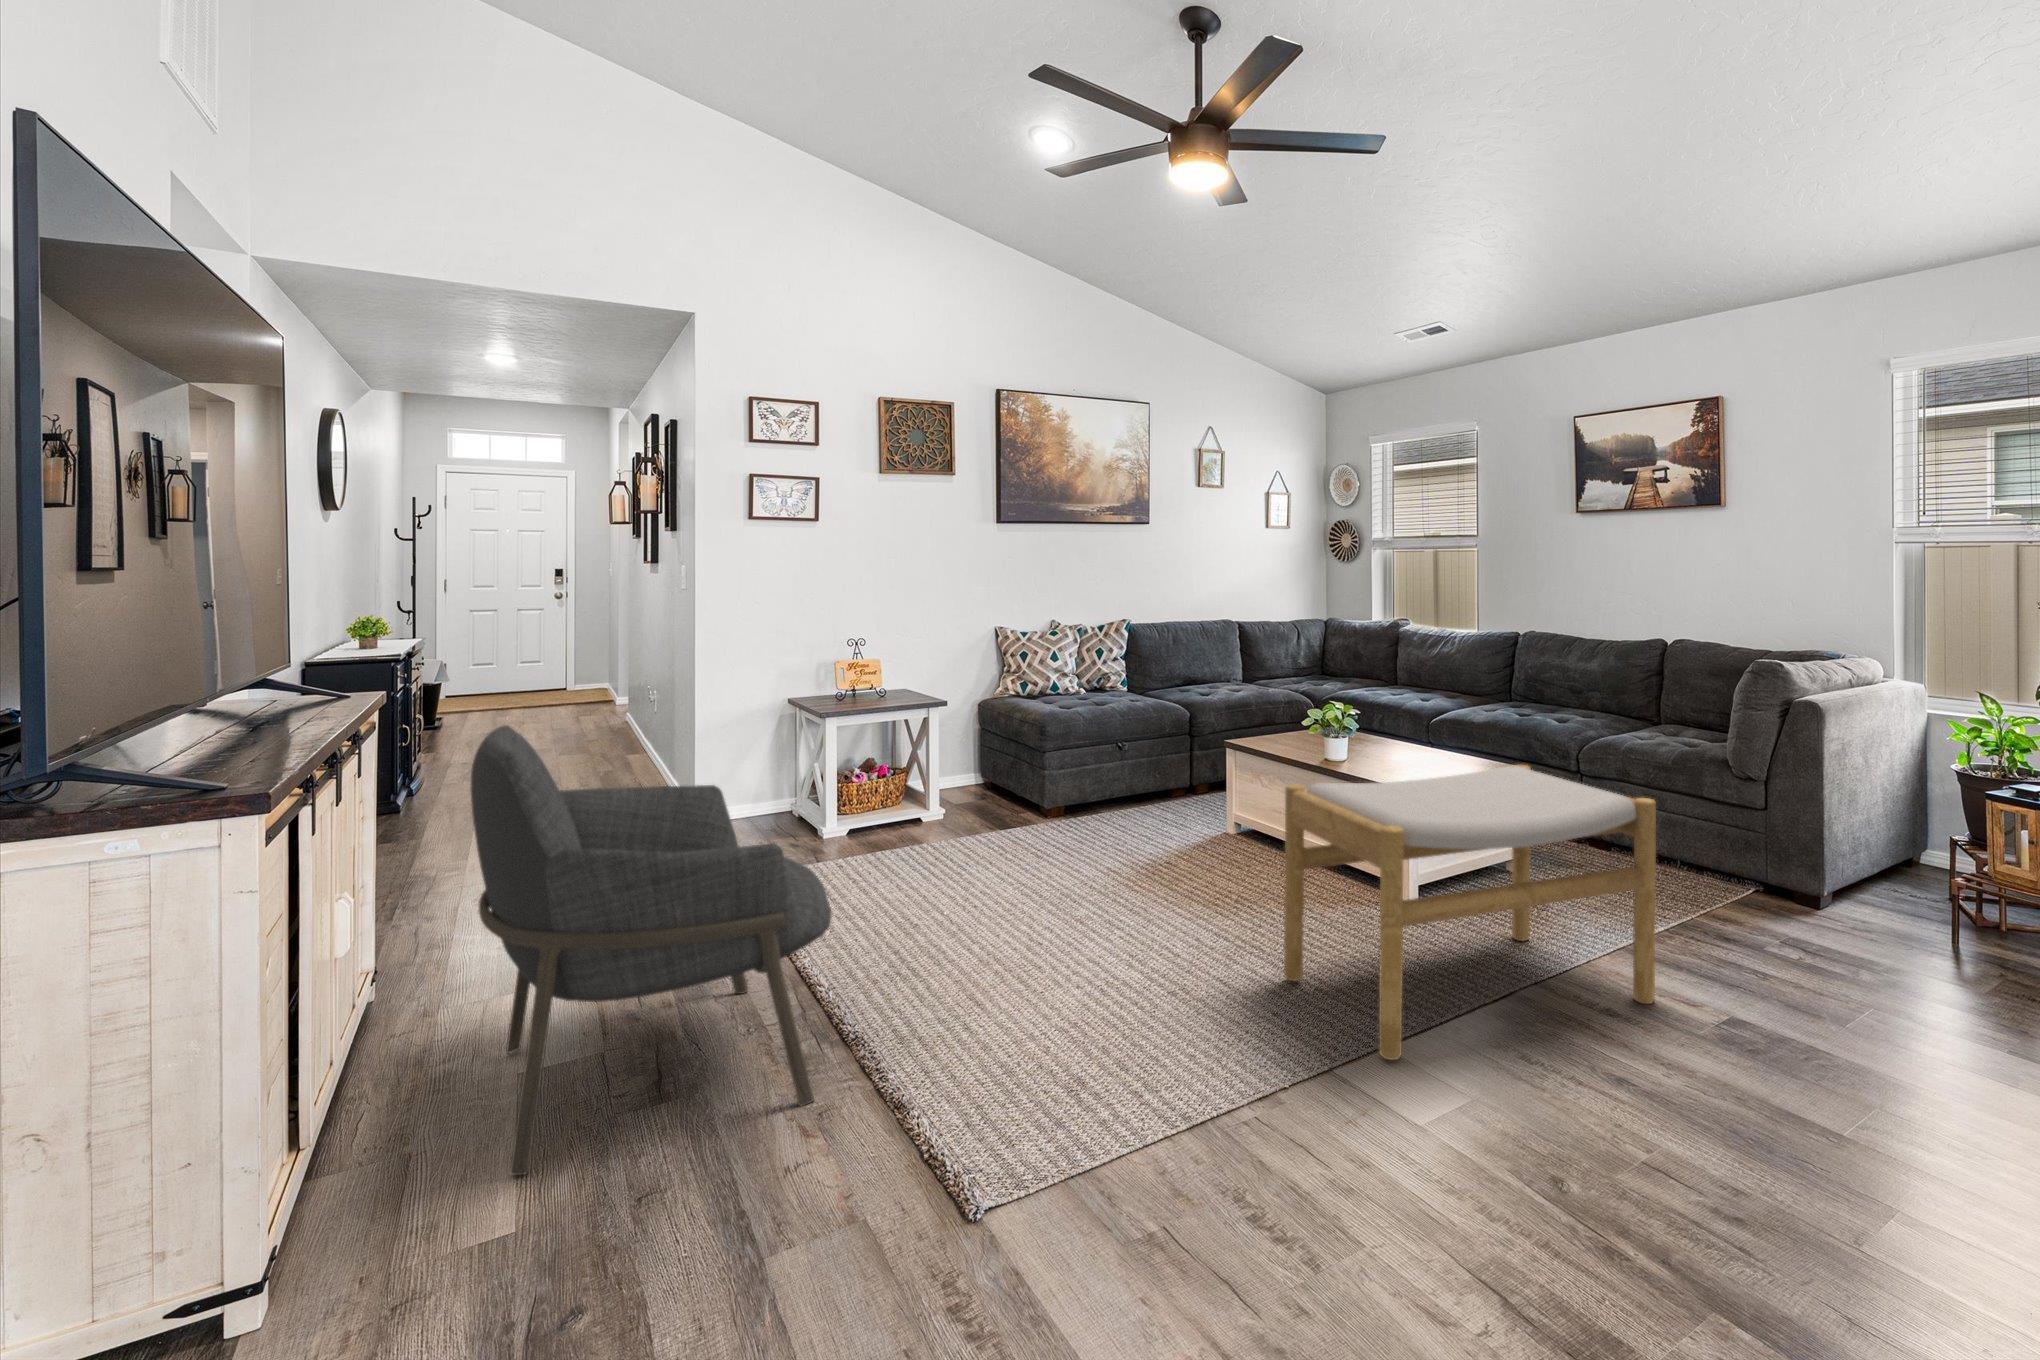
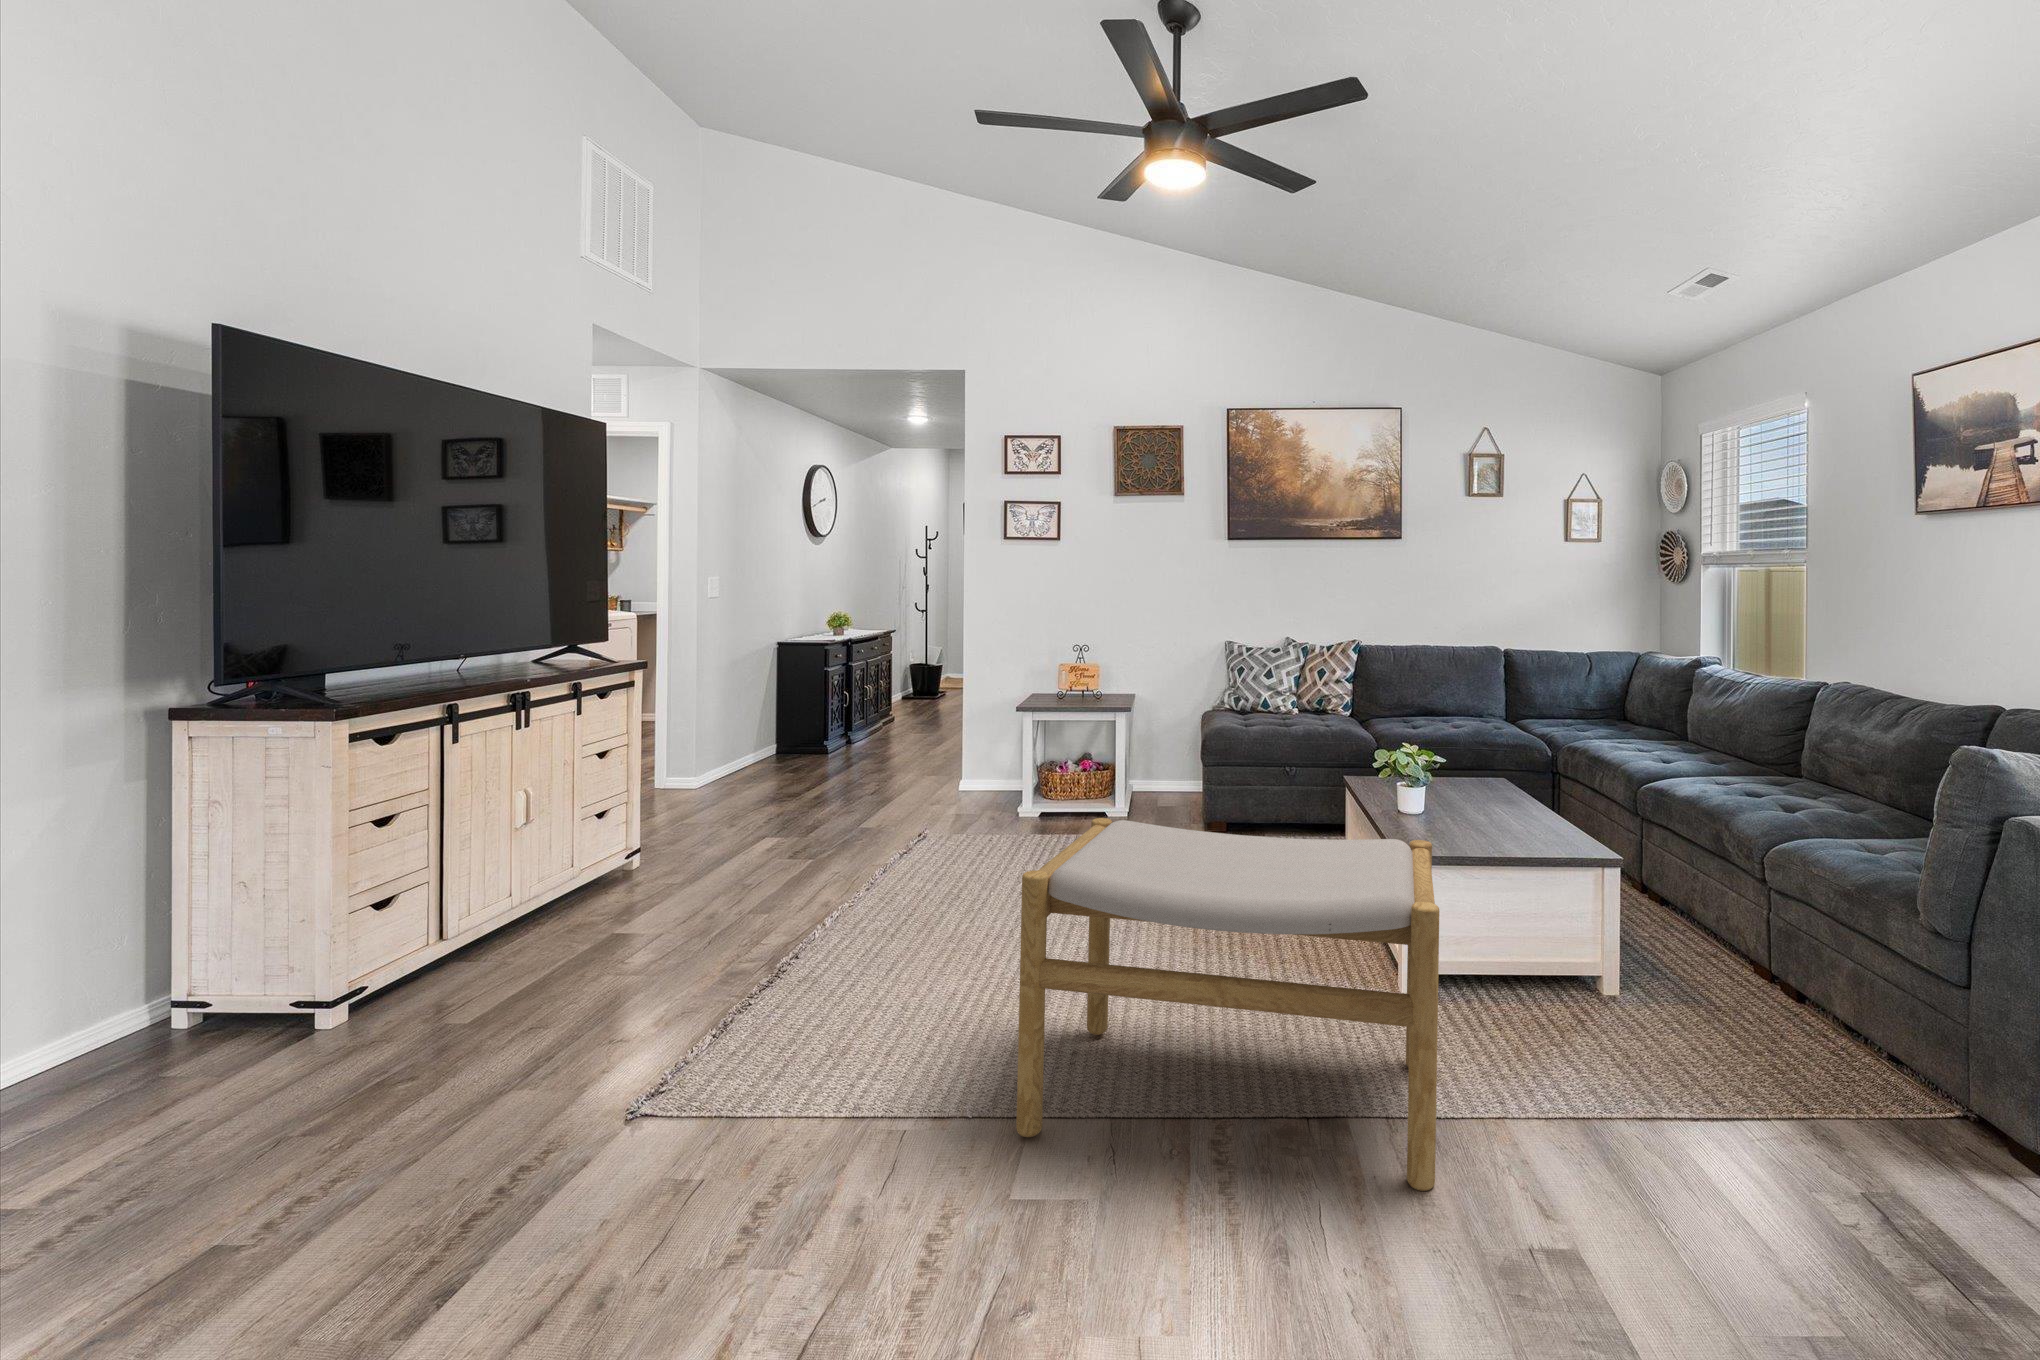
armchair: present [471,725,832,1175] -> none [439,687,751,1013]

